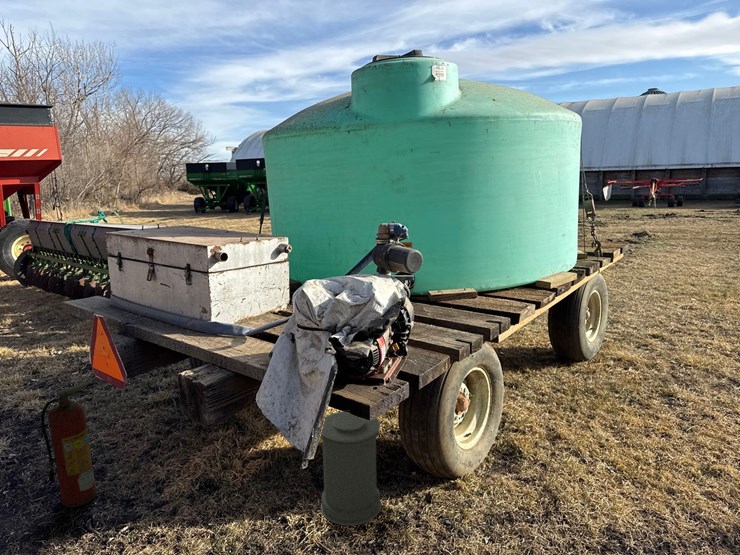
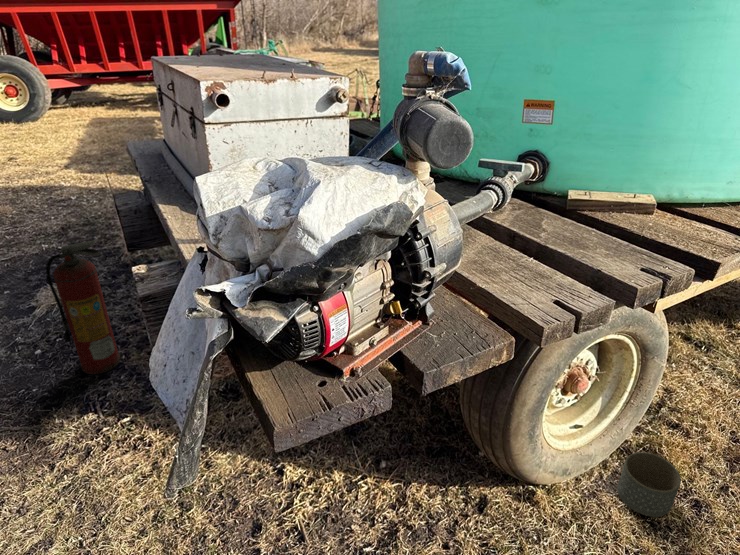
trash can: present [320,411,381,525] -> none [325,352,420,514]
planter: none [499,441,531,477] -> present [617,452,681,517]

